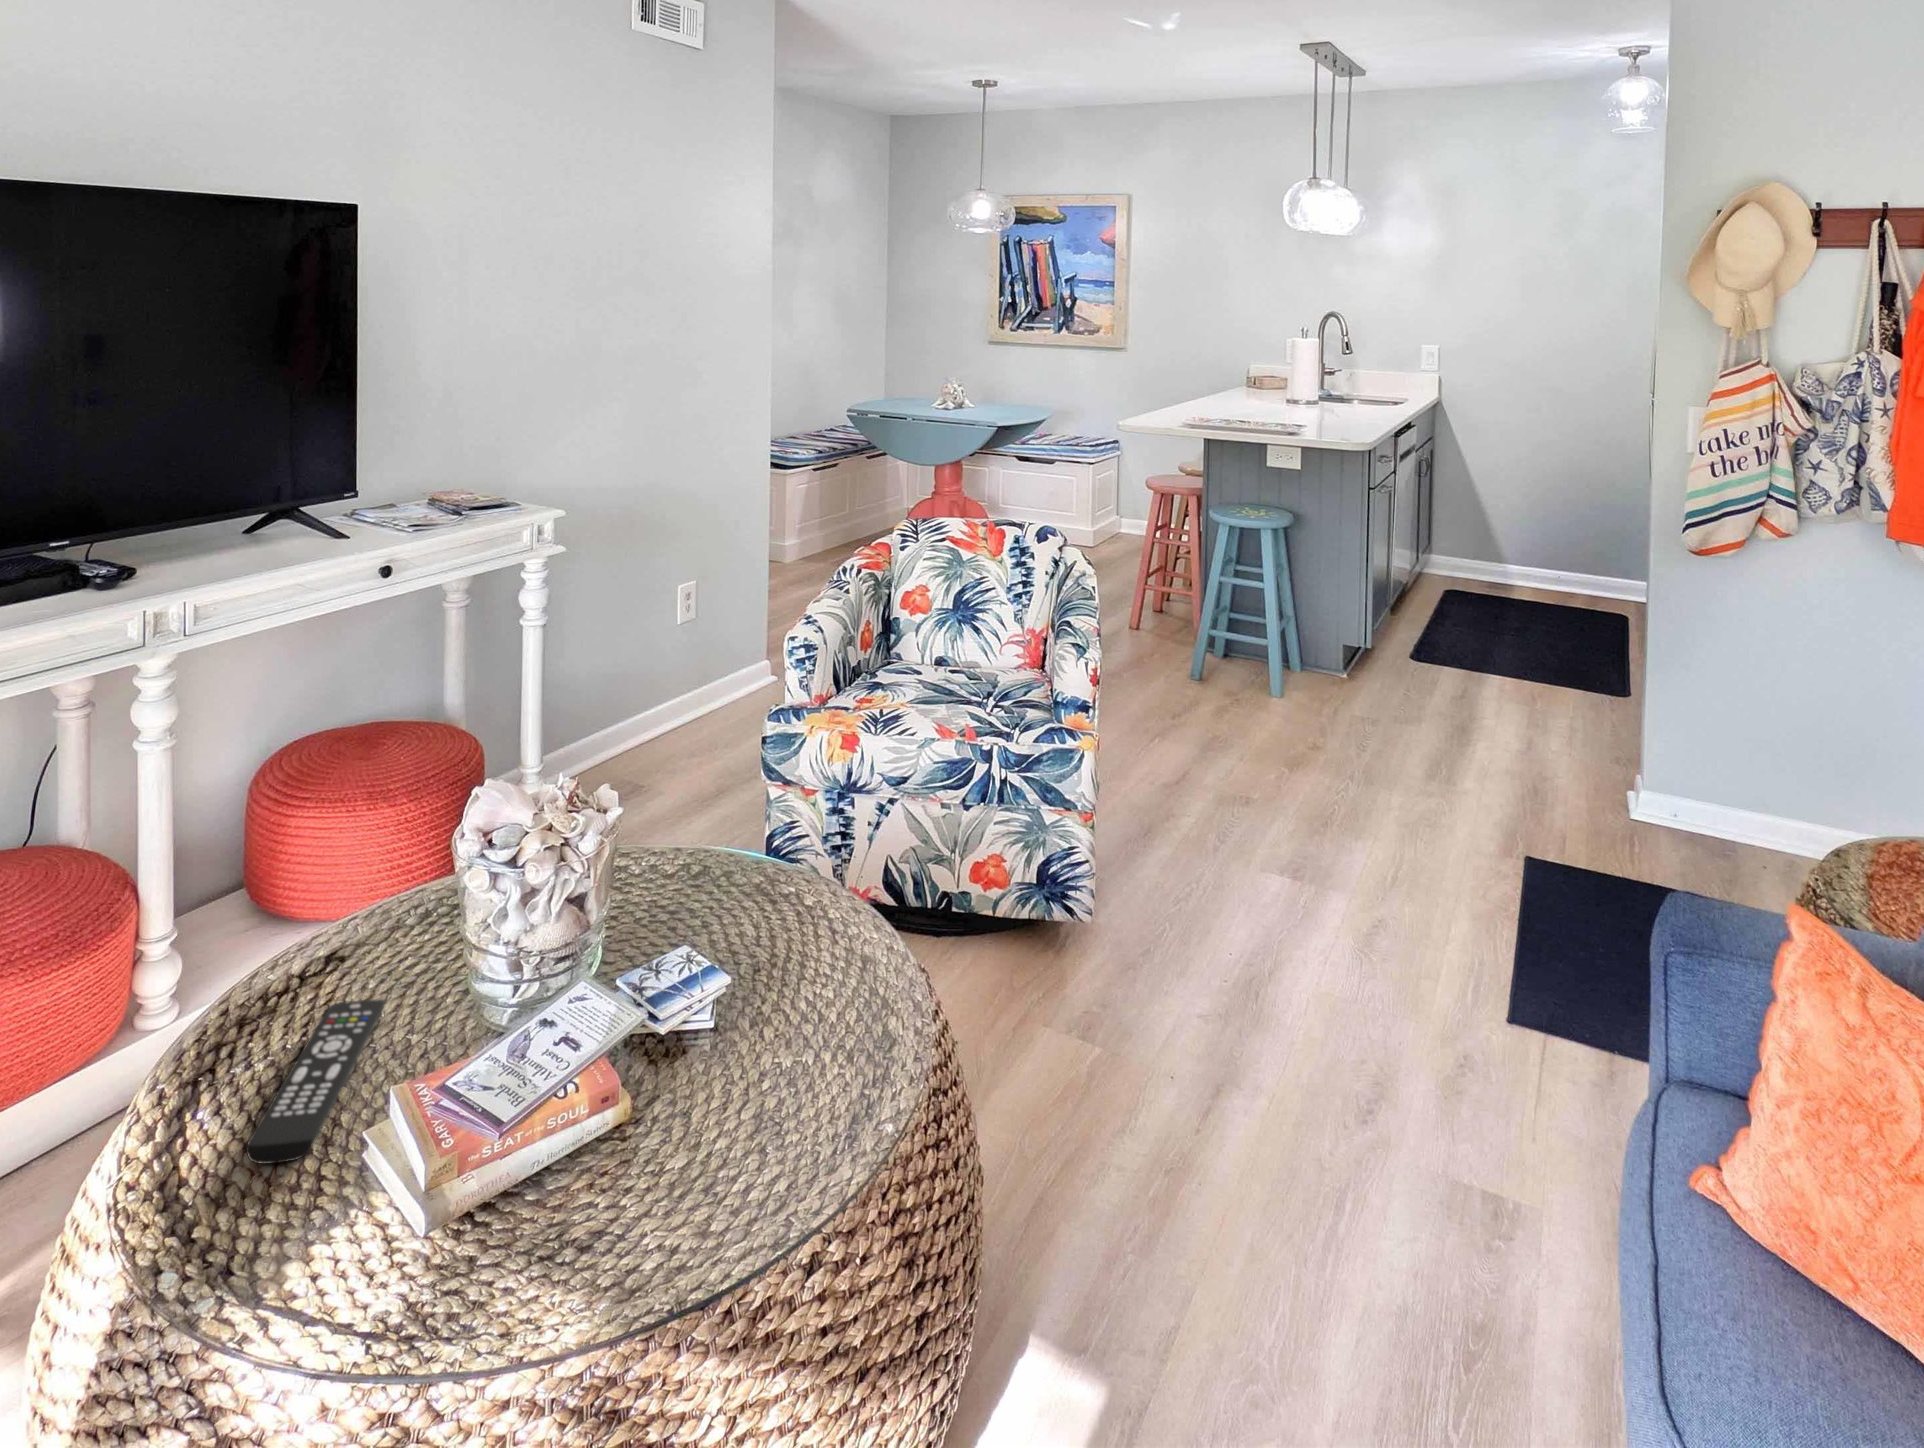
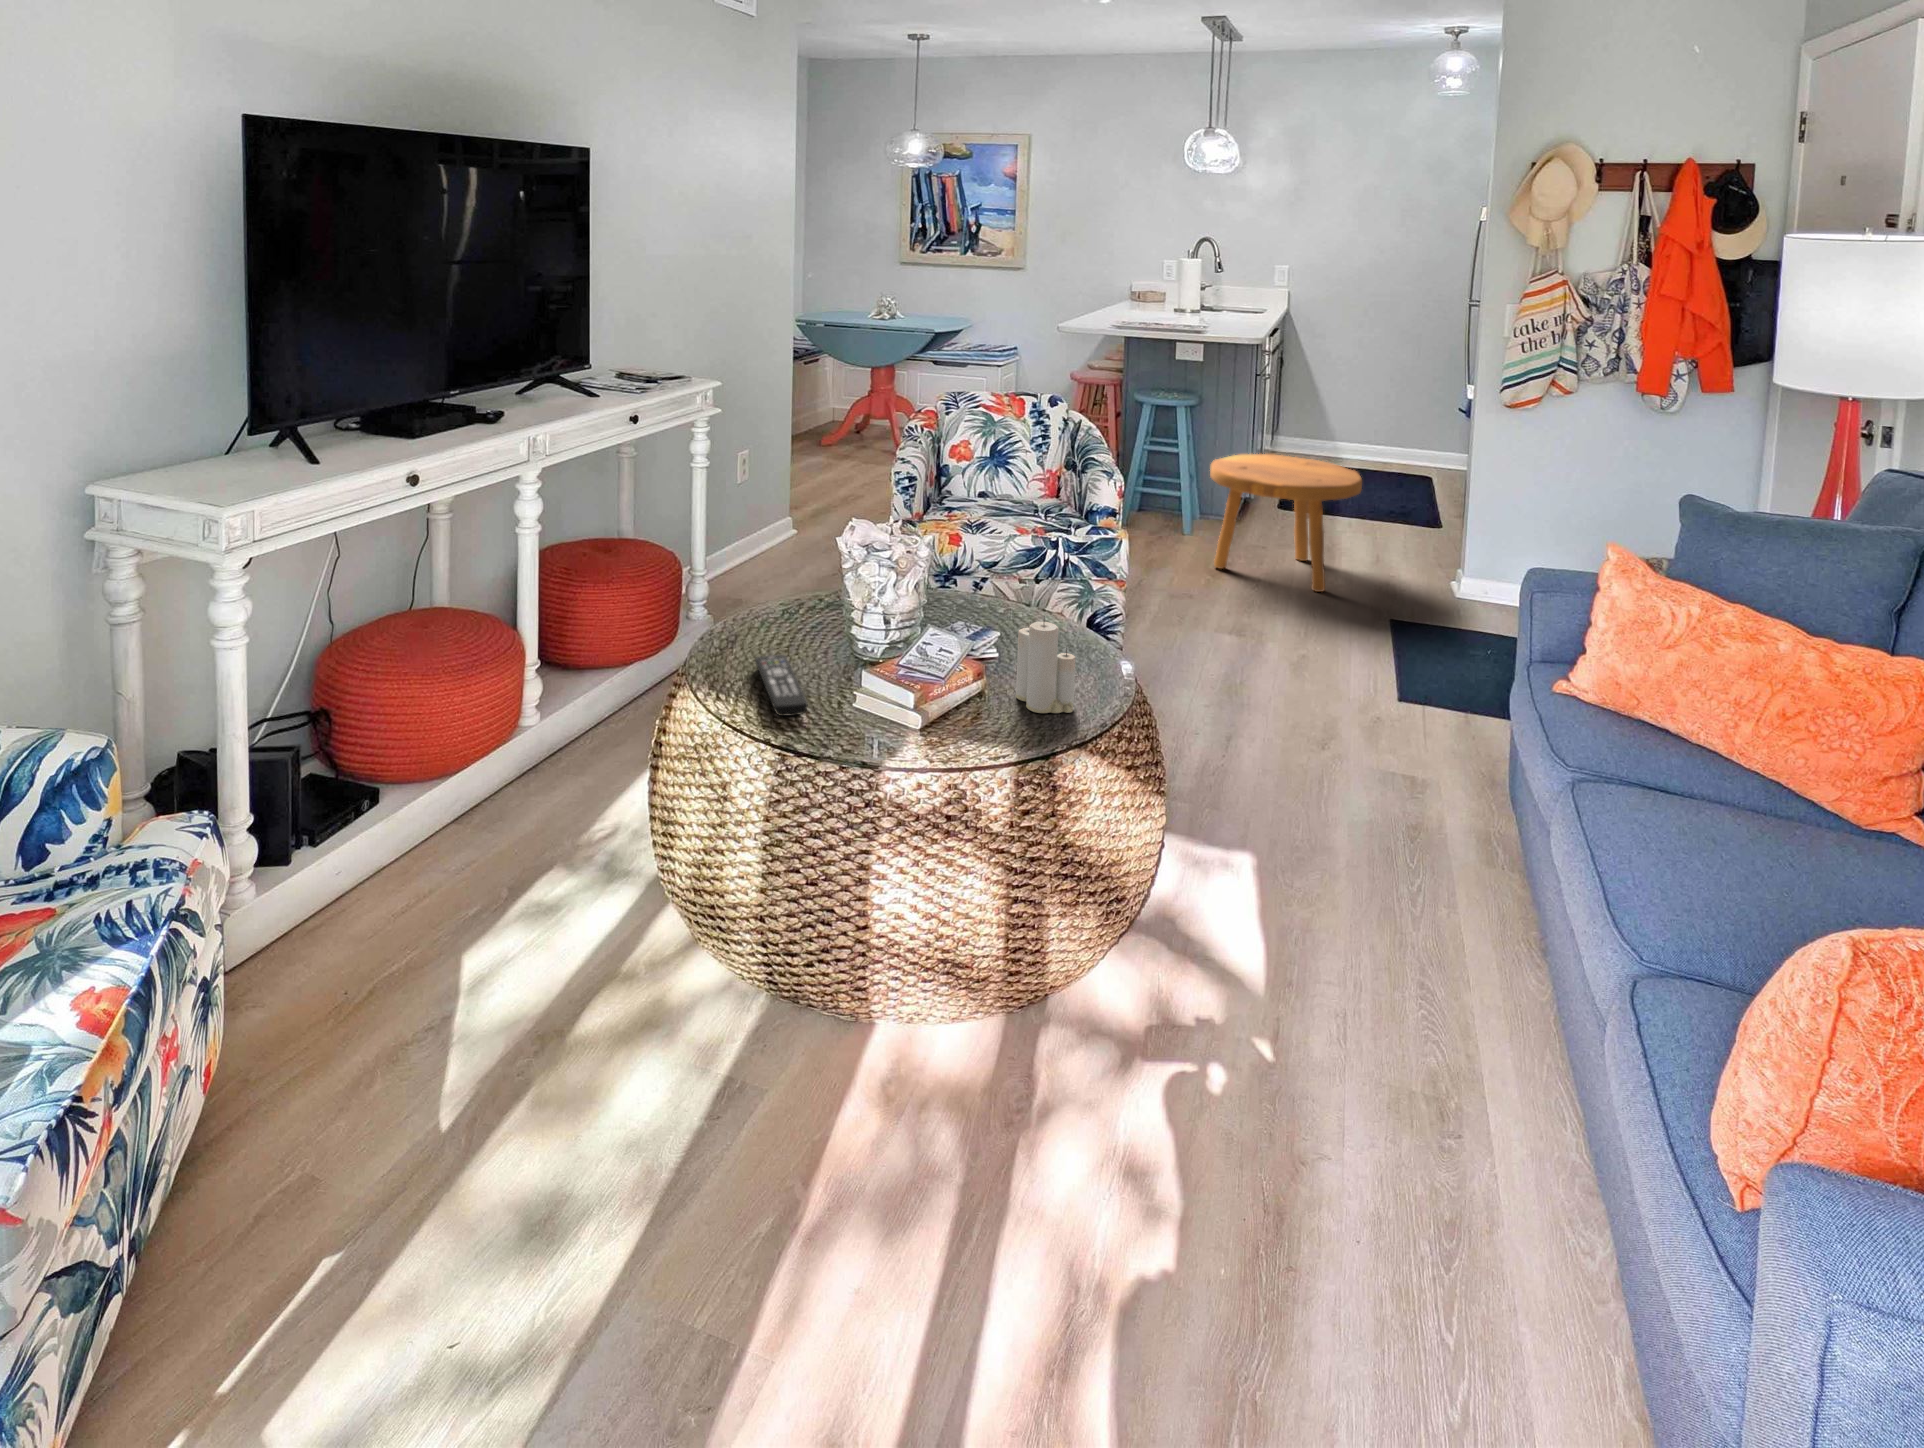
footstool: none [1295,595,1498,794] -> present [1210,454,1362,592]
candle: none [710,991,800,1181] -> present [1016,617,1075,713]

